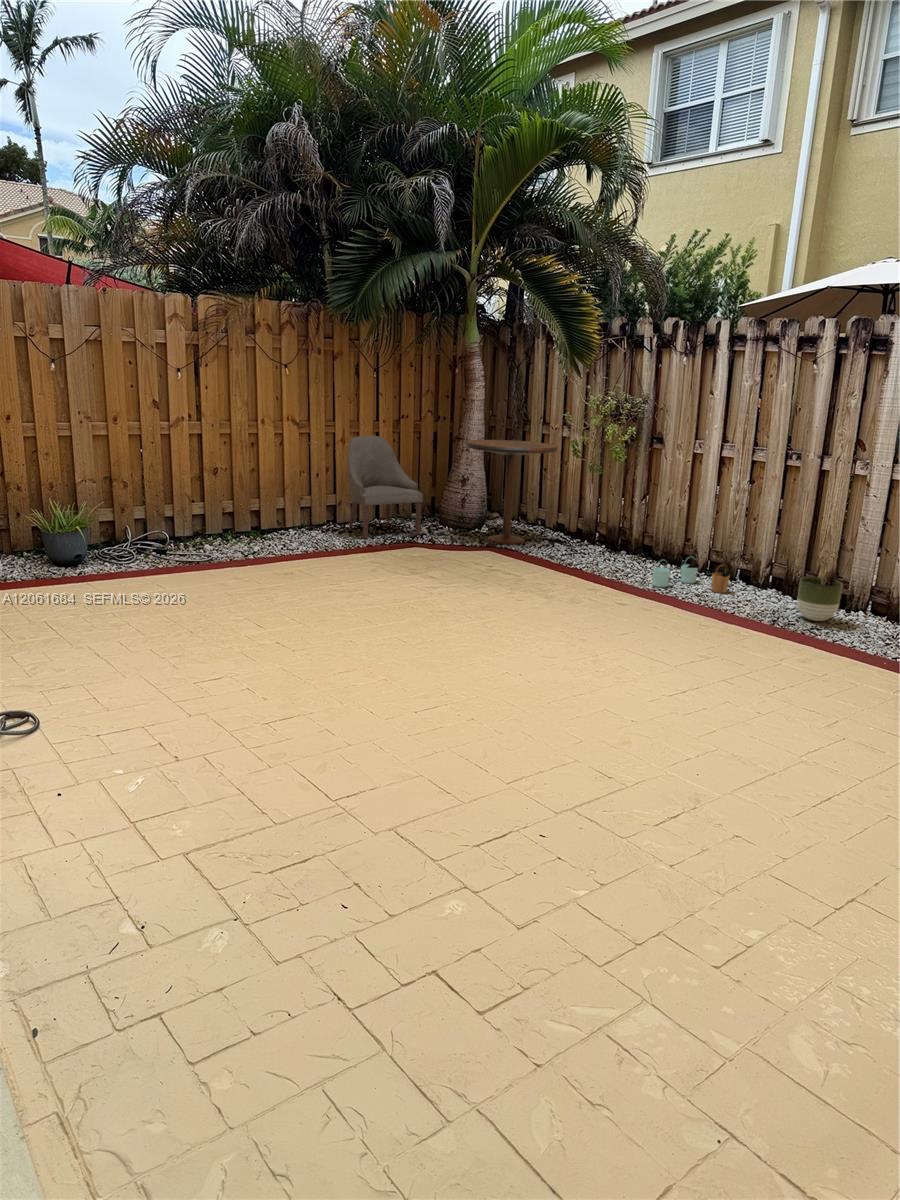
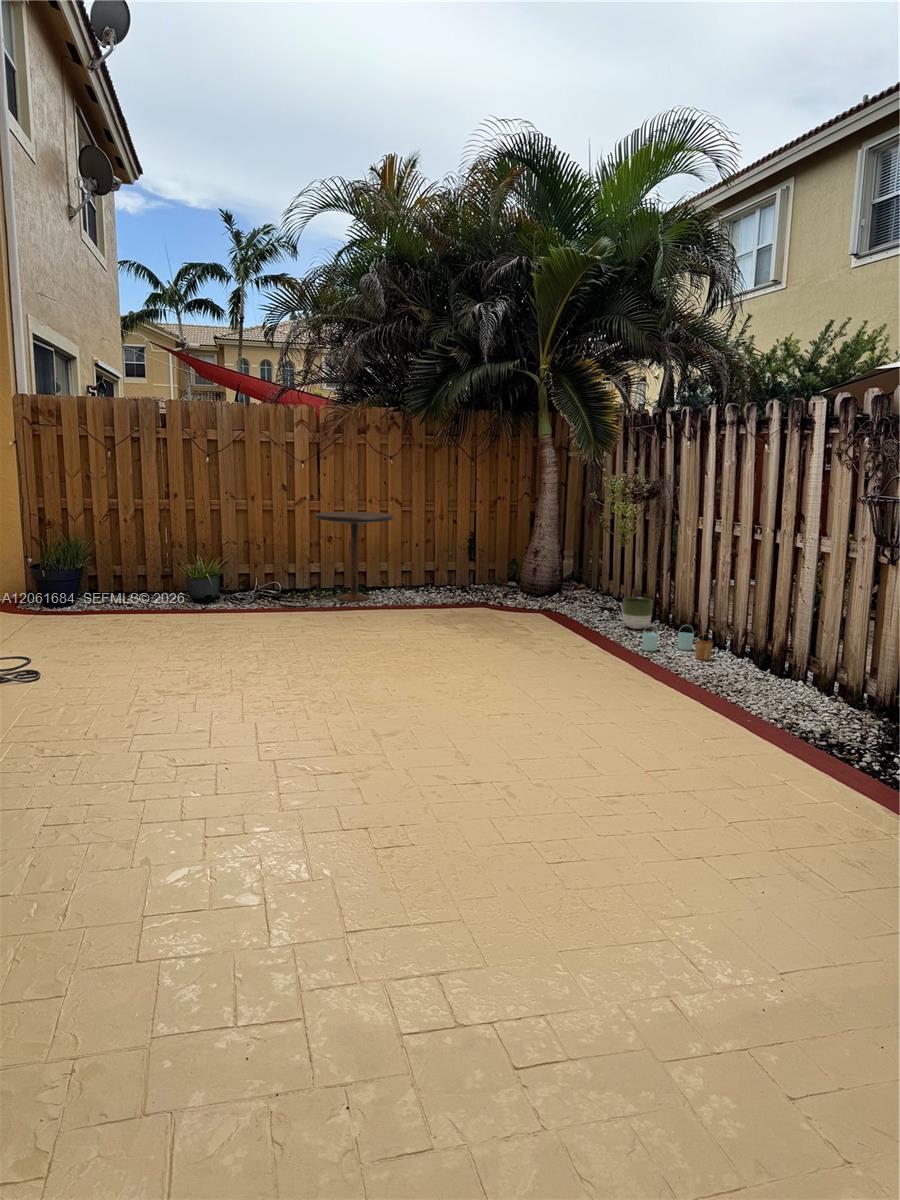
chair: present [348,435,423,539] -> none [439,513,499,599]
pedestal table: present [466,440,558,544] -> present [314,512,394,602]
planter: present [797,576,843,621] -> present [622,597,653,629]

